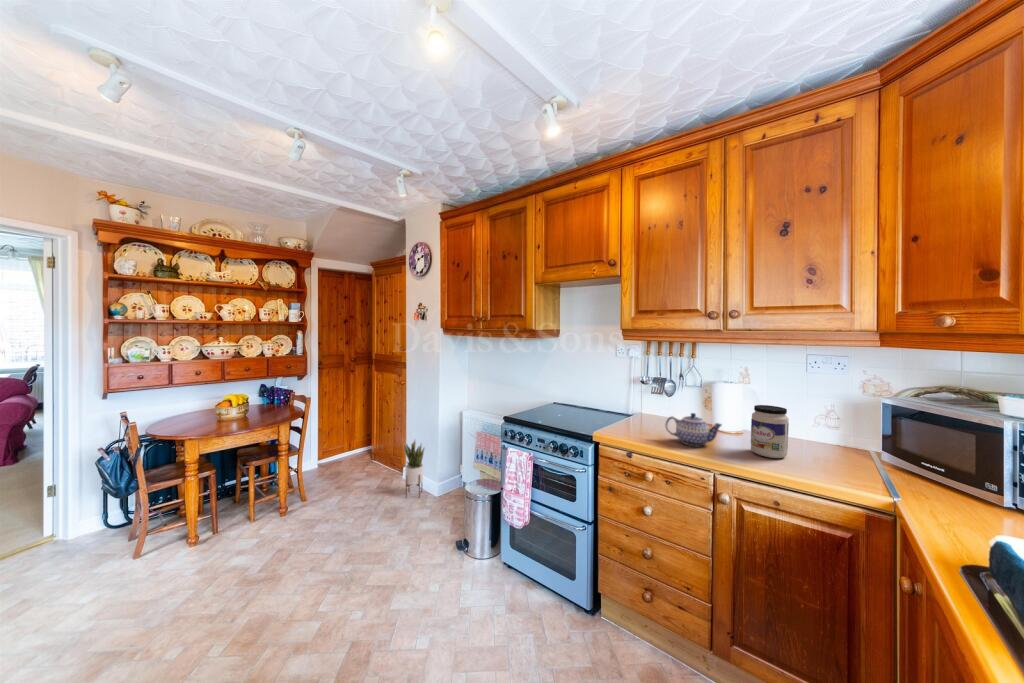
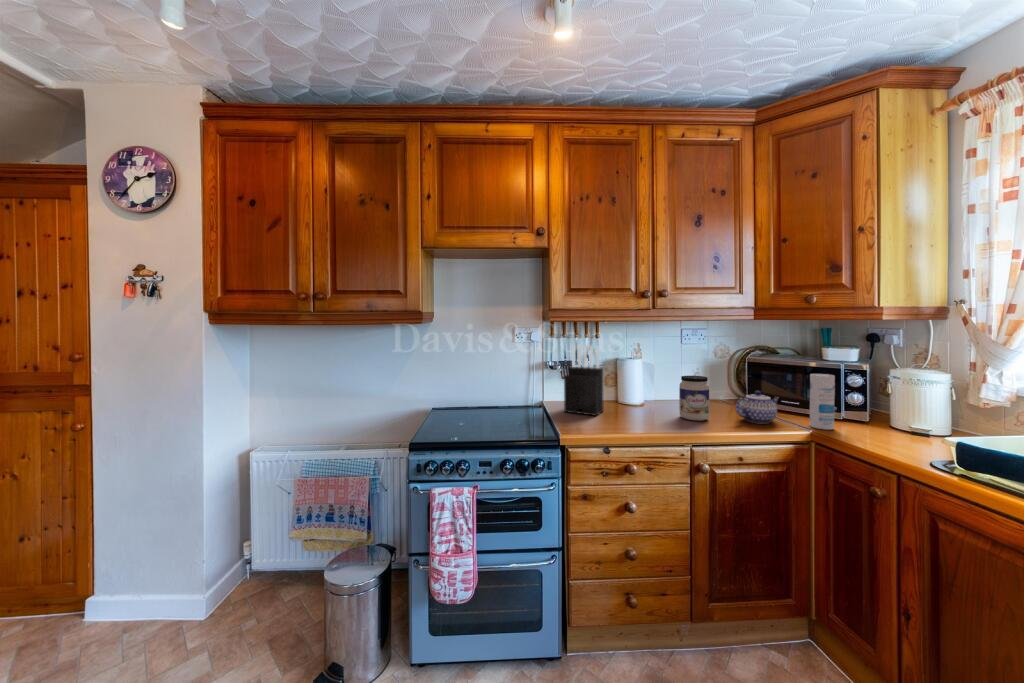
knife block: none [646,361,683,429] -> present [564,345,604,416]
teapot: present [666,413,721,446] -> present [735,391,779,424]
canister: none [925,429,970,513] -> present [810,374,835,430]
potted plant: present [403,440,424,497] -> none [99,536,170,664]

